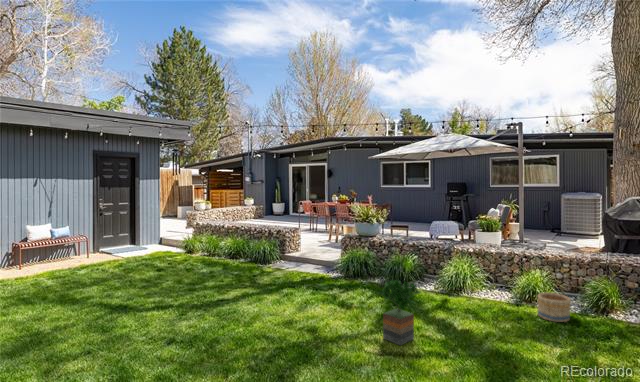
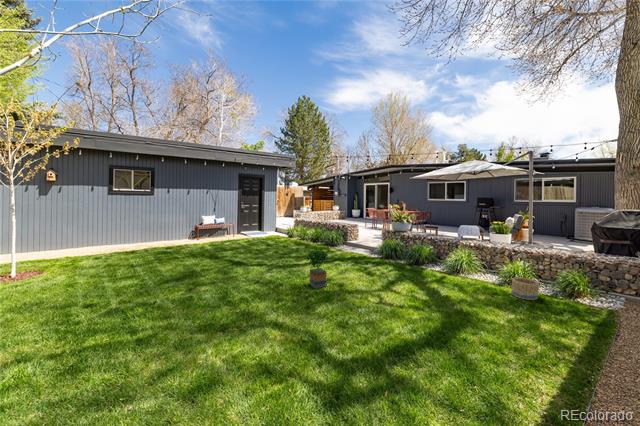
potted tree: present [383,280,420,345] -> present [307,250,331,288]

